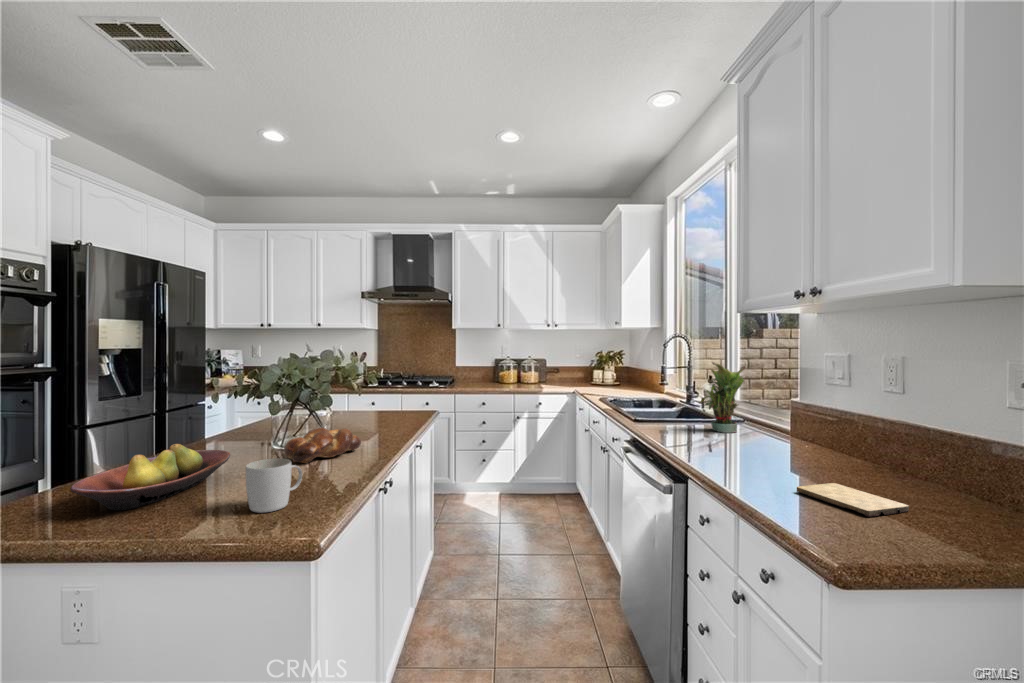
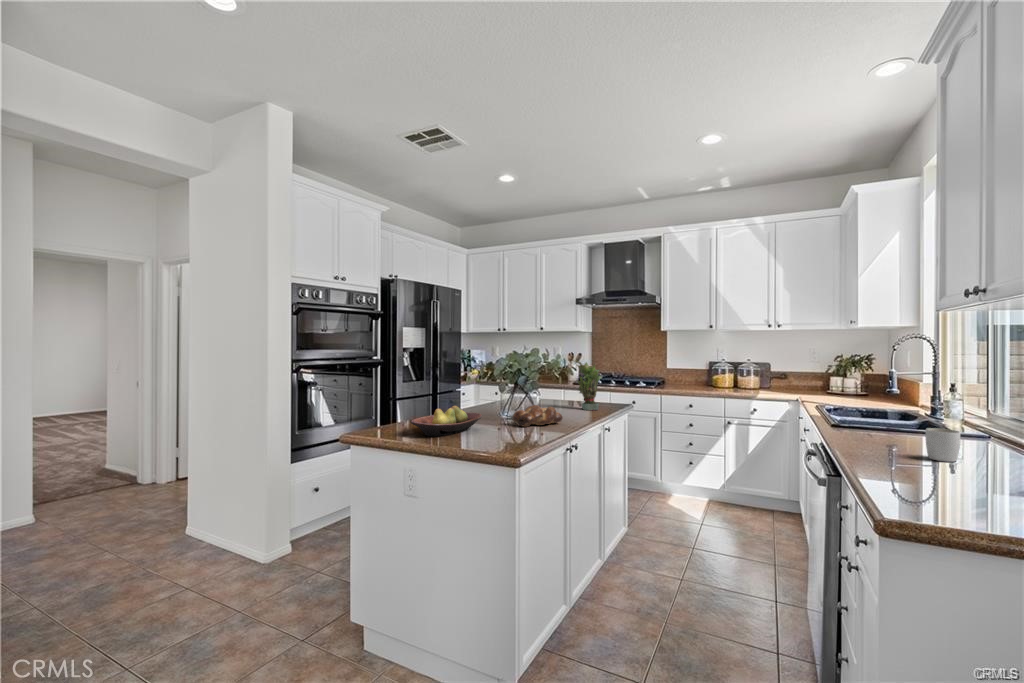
potted plant: present [700,362,745,433] -> present [573,360,602,410]
mug: present [246,458,302,513] -> present [925,428,960,462]
cutting board: present [797,483,909,517] -> none [891,469,979,492]

